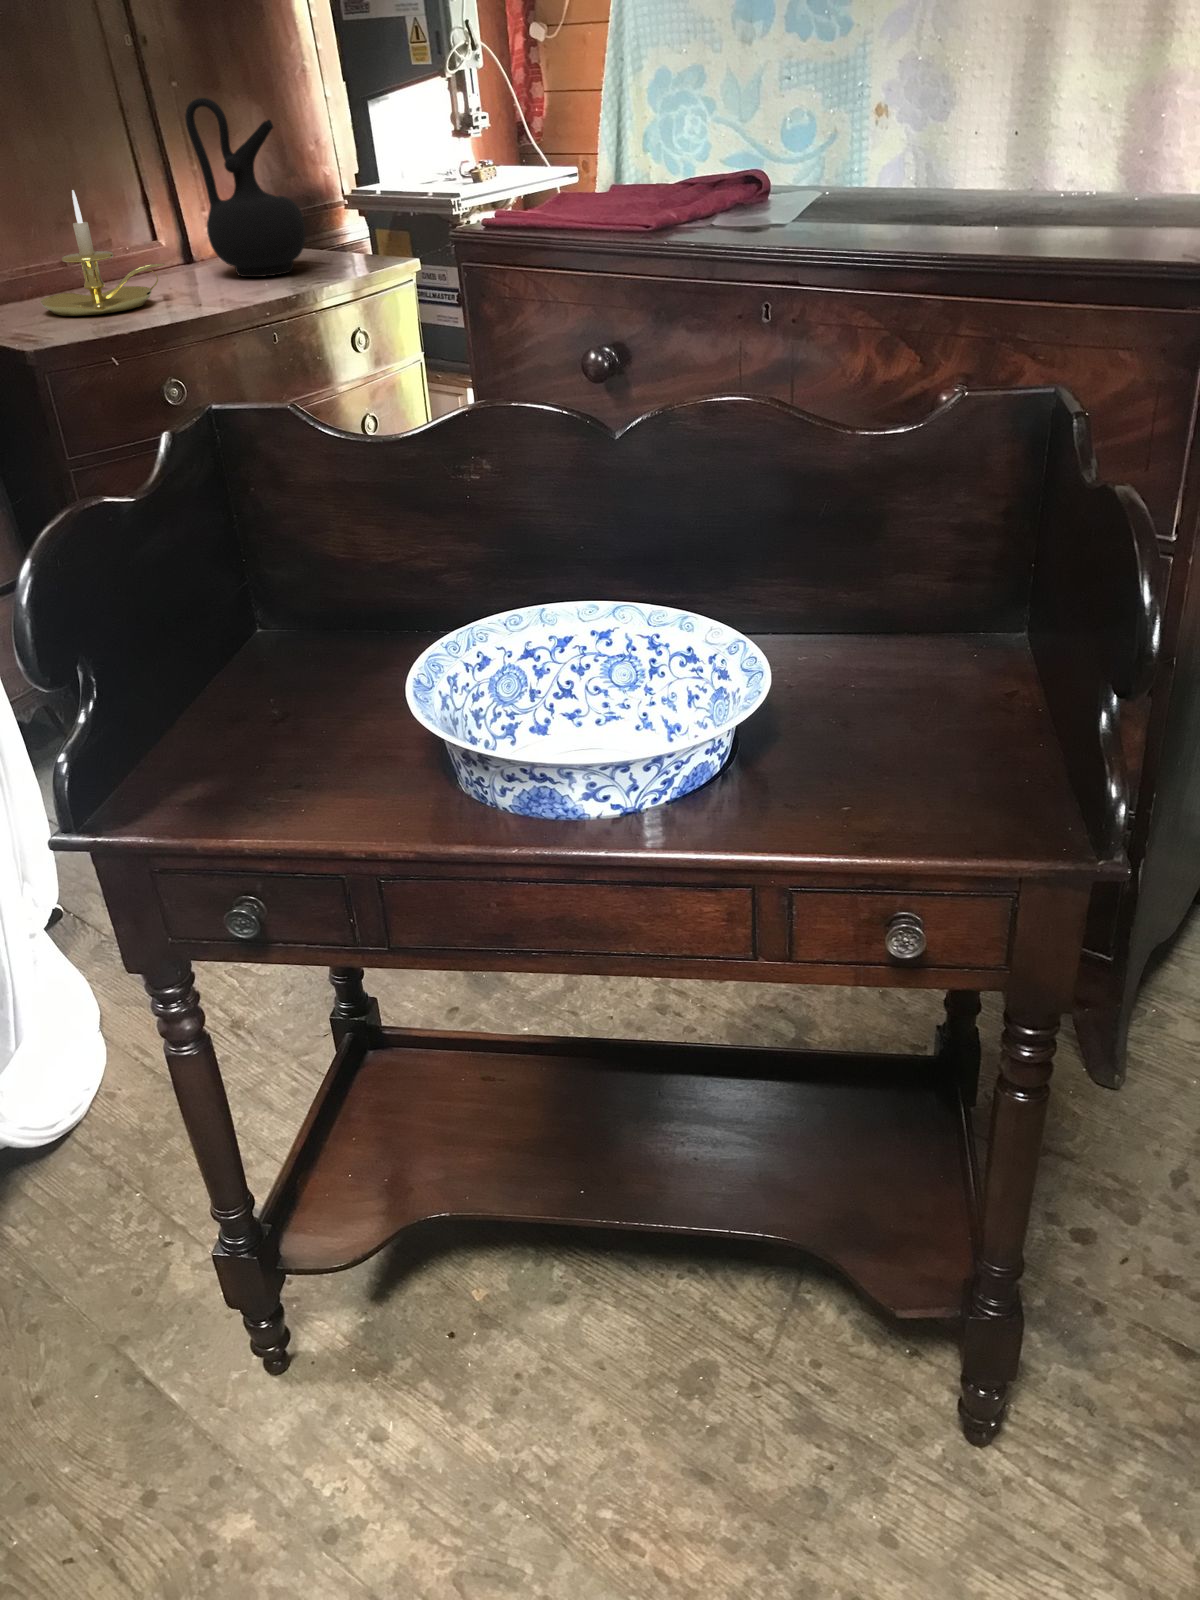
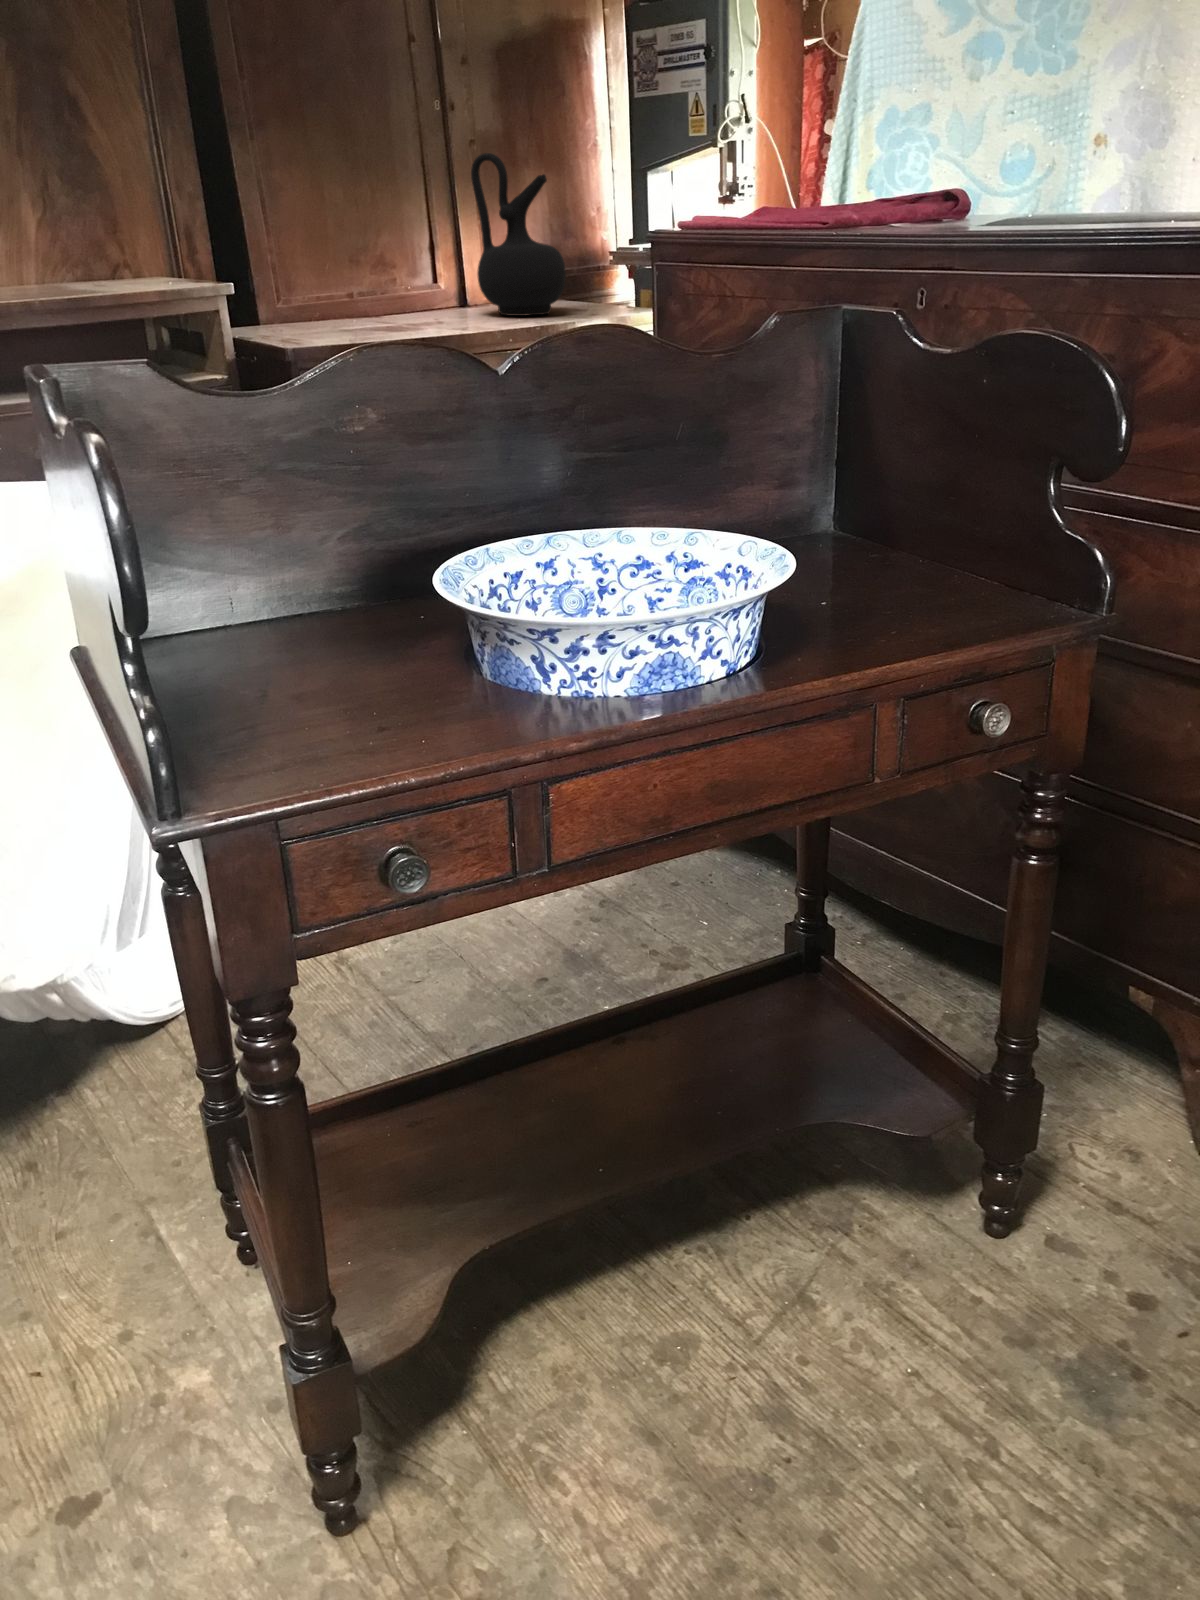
candle holder: present [40,190,164,316] -> none [316,221,428,330]

